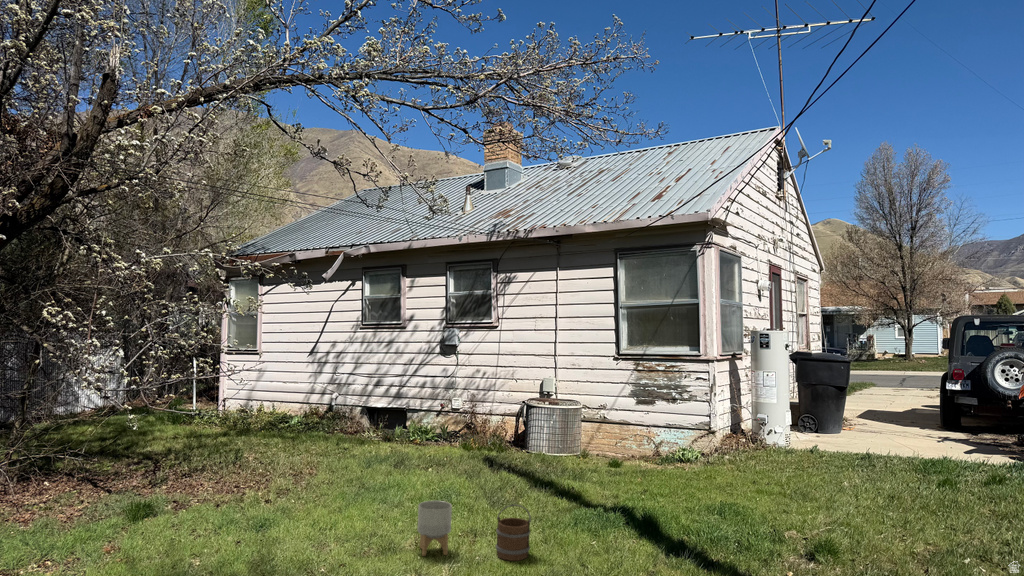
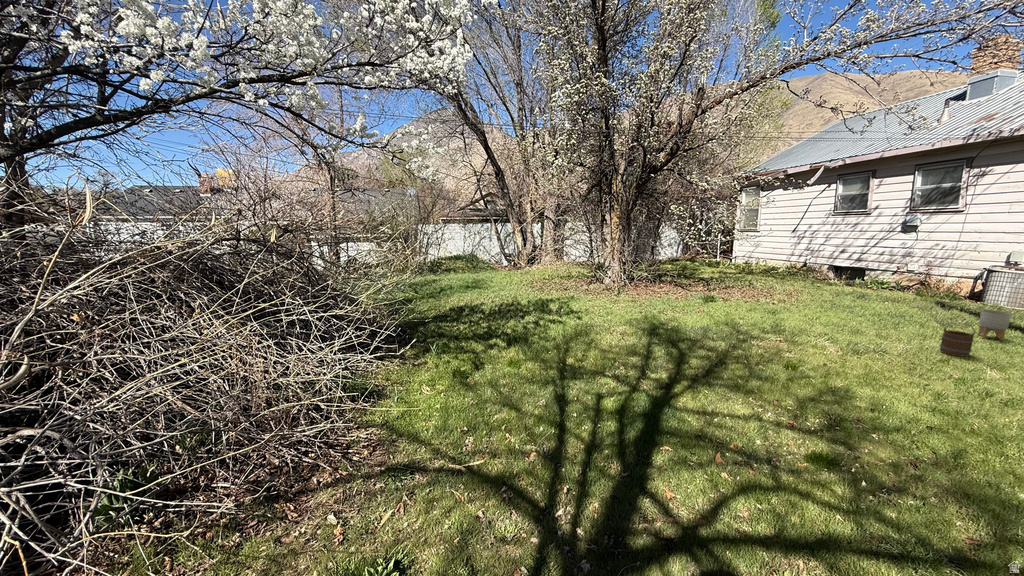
planter: present [418,501,452,556] -> present [978,310,1011,341]

